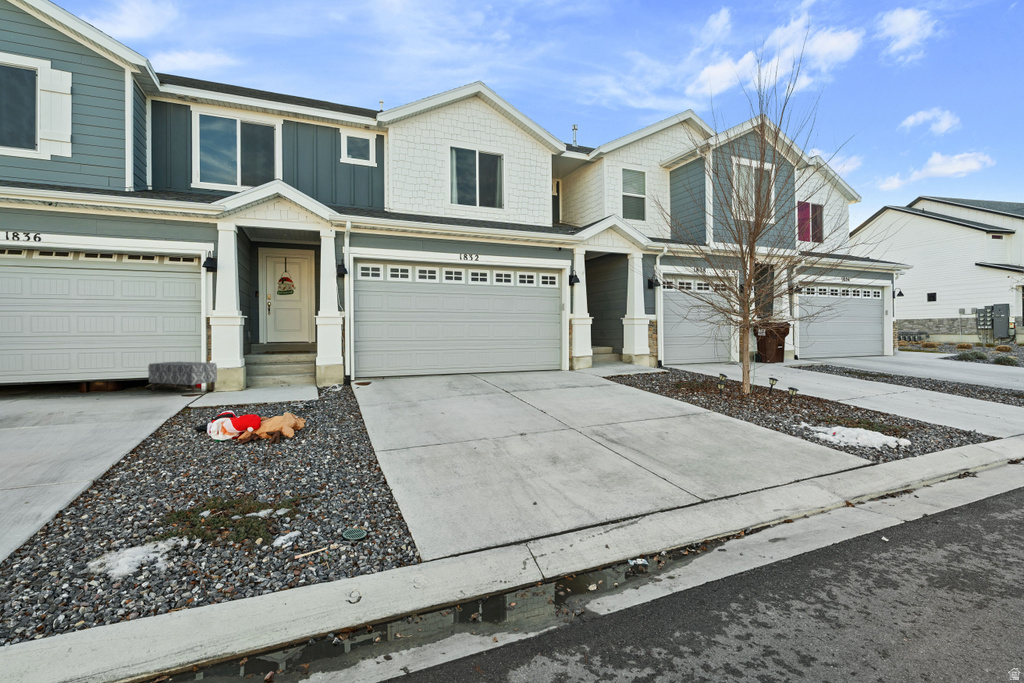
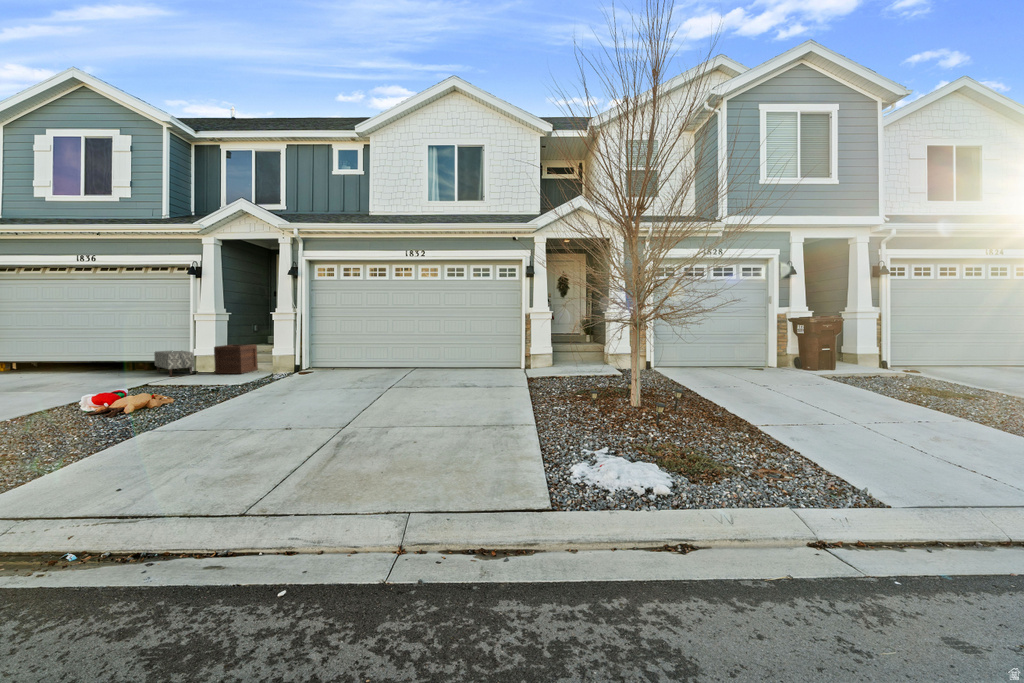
wooden crate: none [247,352,288,388] -> present [214,344,258,374]

